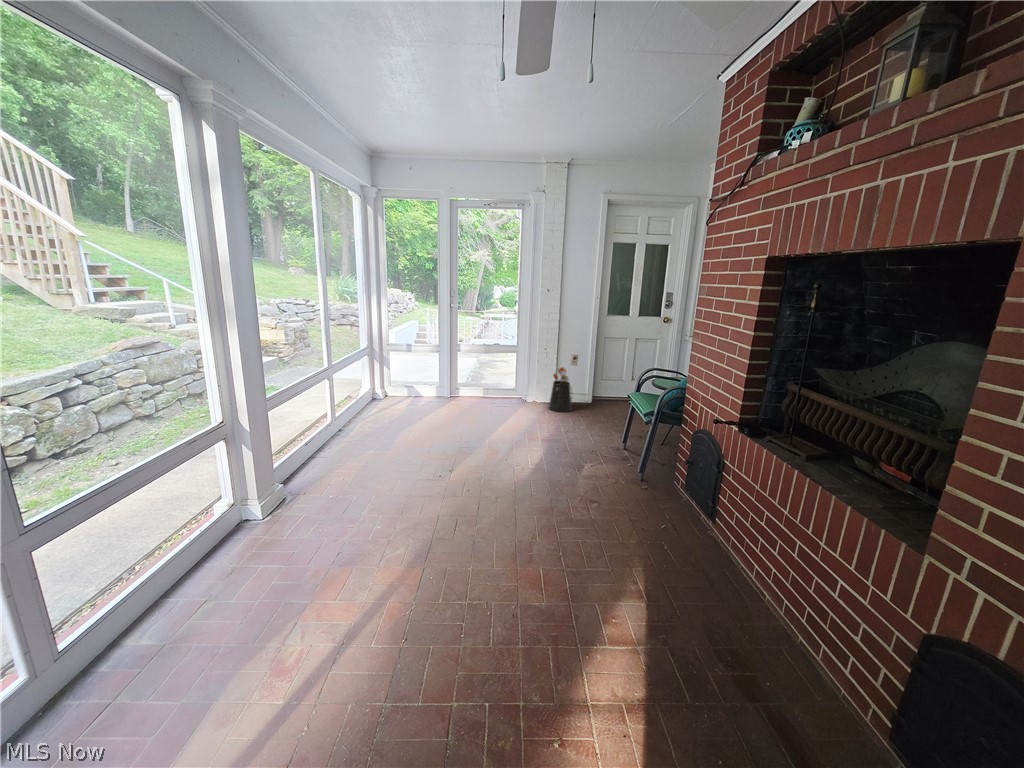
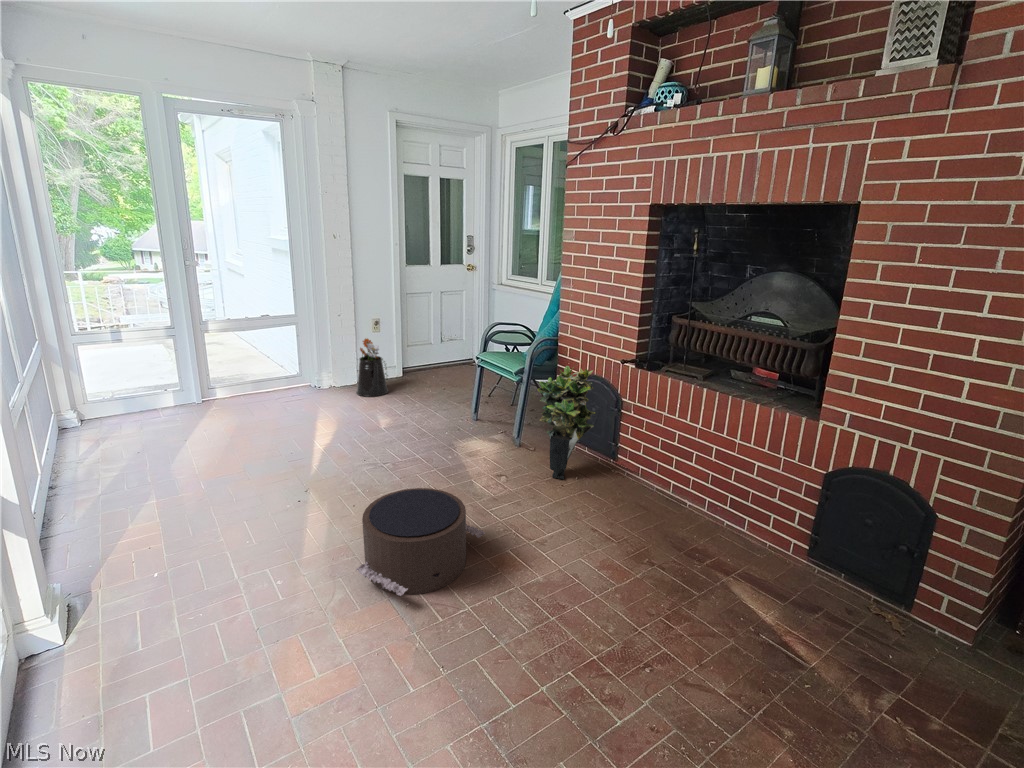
potted plant: none [635,415,701,521] -> present [537,366,595,479]
pouf: none [422,482,527,566] -> present [356,488,485,596]

